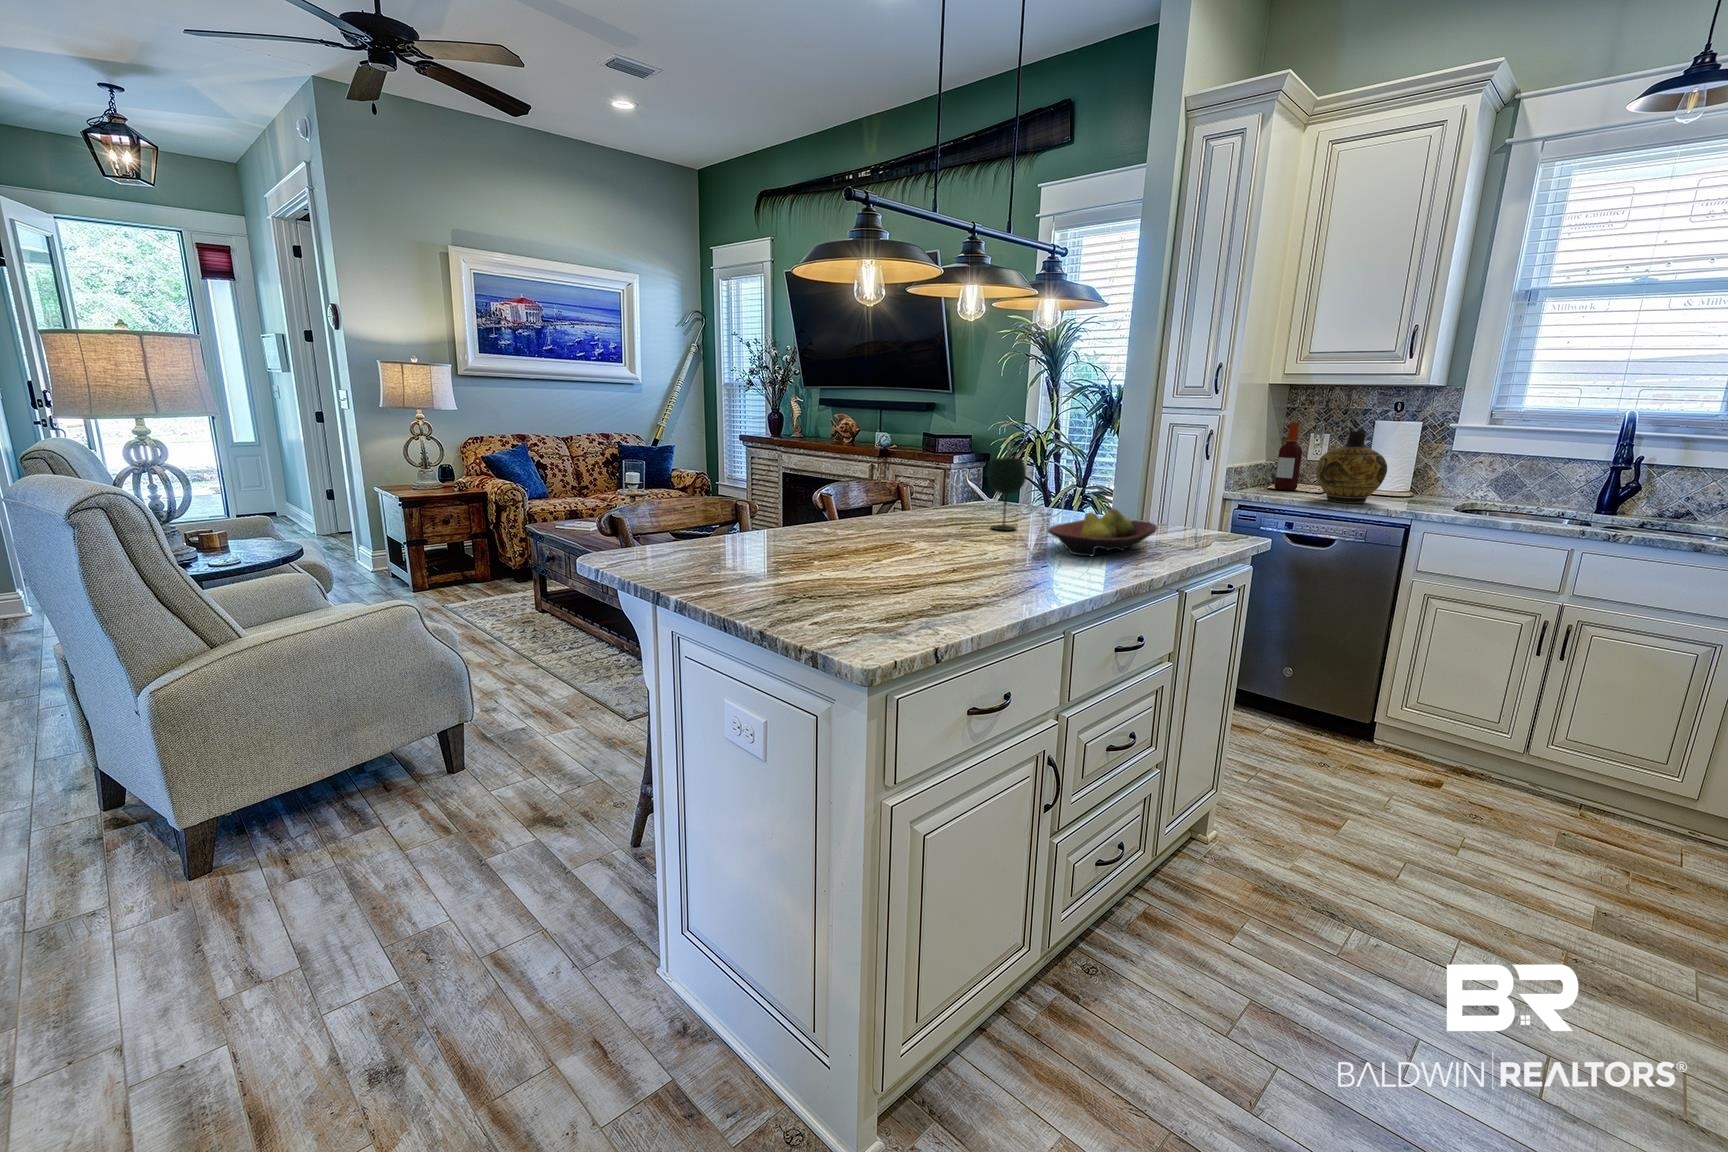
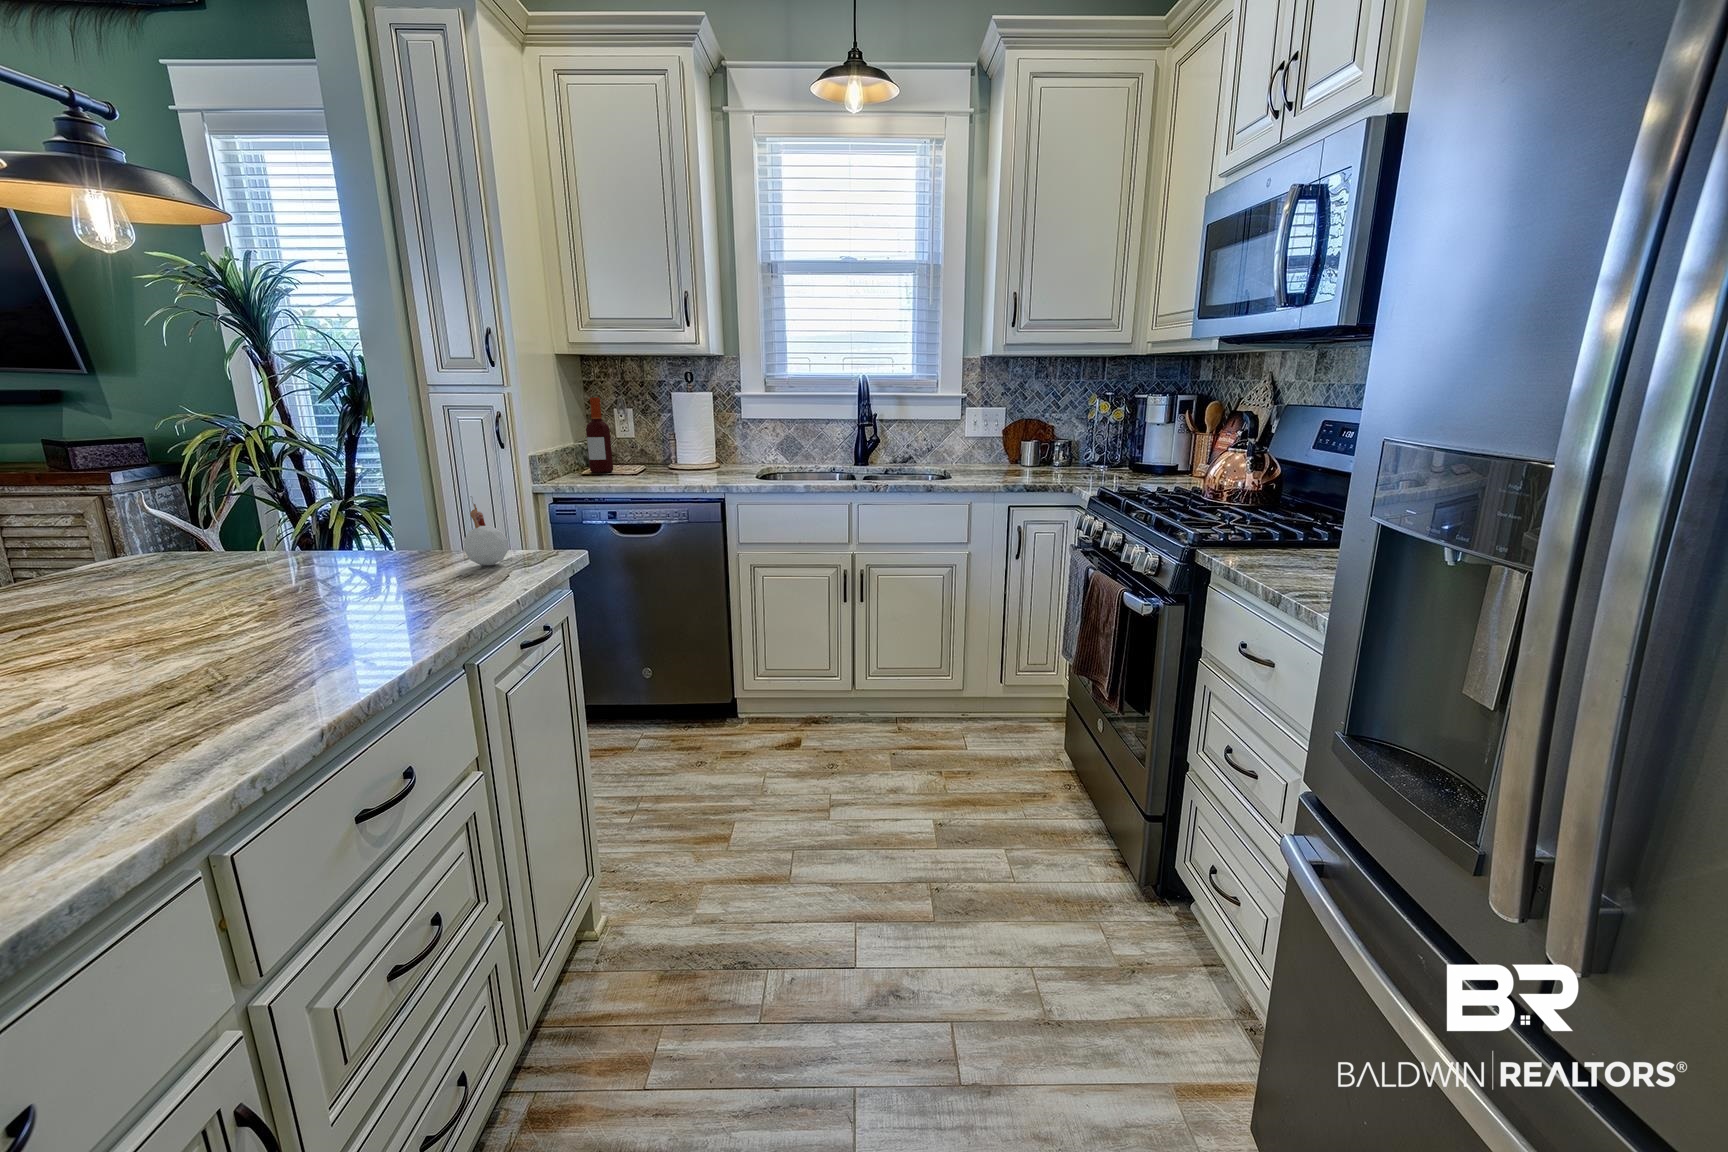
ceramic jug: present [1317,427,1387,503] -> none [626,399,693,481]
wine glass: present [988,458,1026,530] -> none [39,474,151,612]
candle: none [1185,493,1216,542] -> present [464,496,508,565]
fruit bowl: present [1048,509,1157,556] -> none [177,542,413,639]

